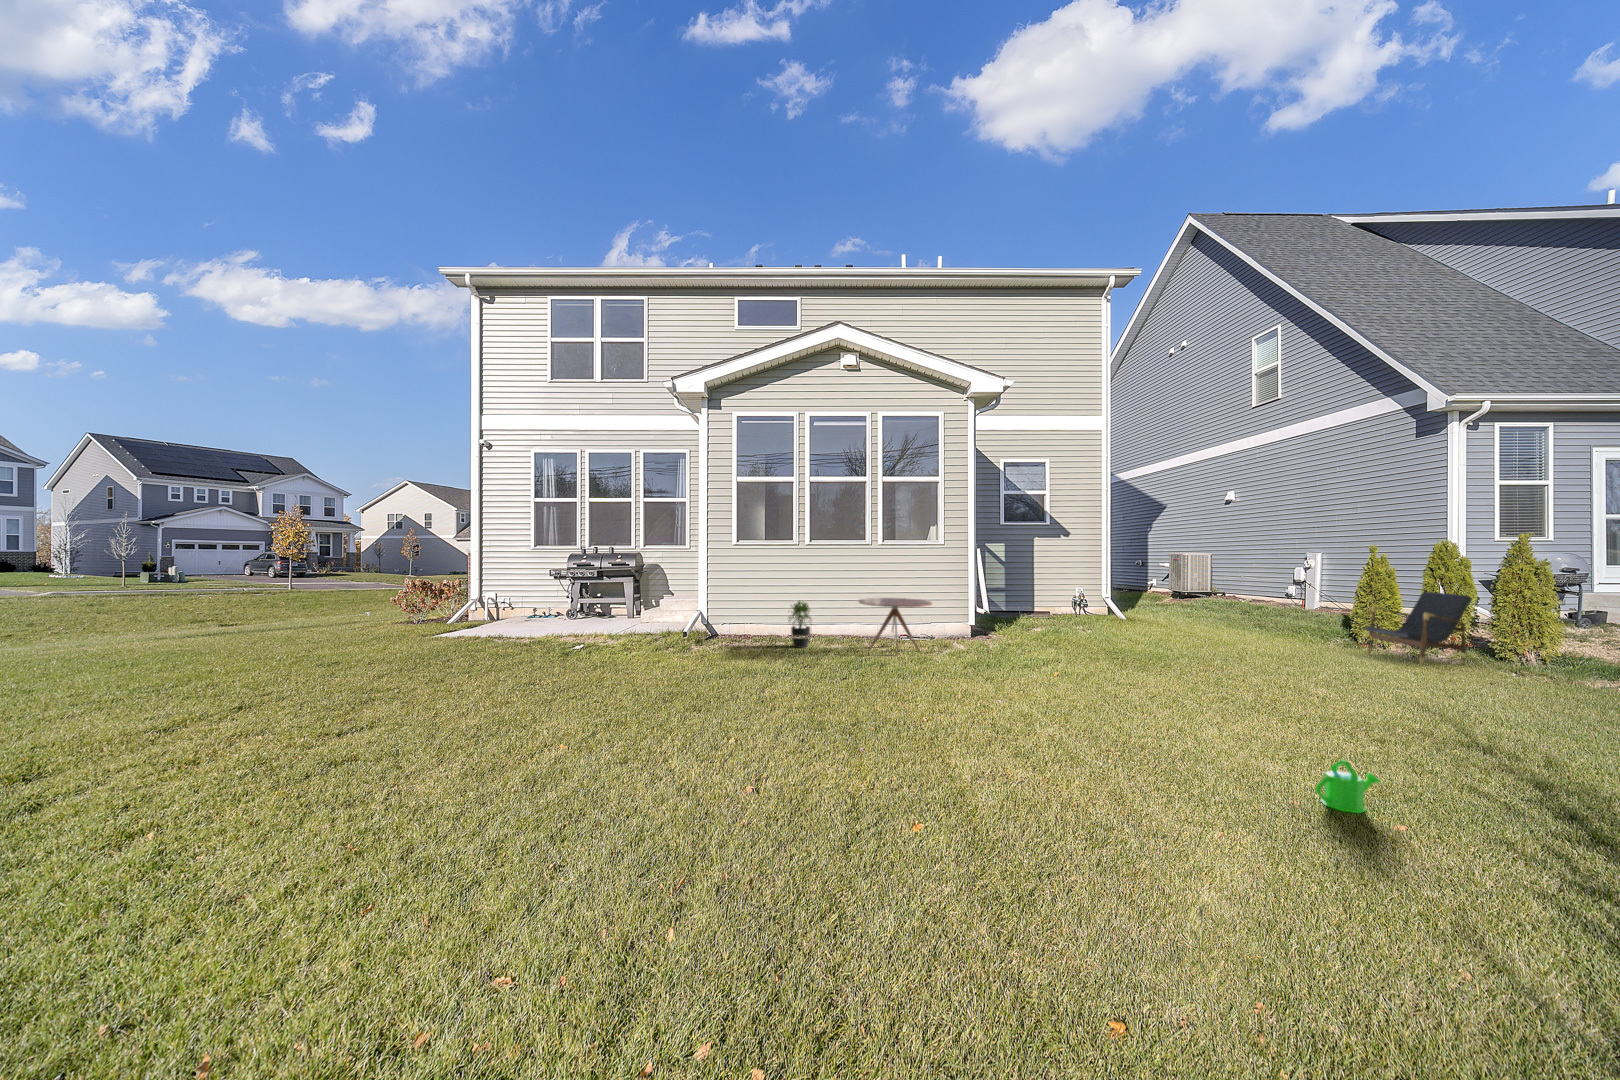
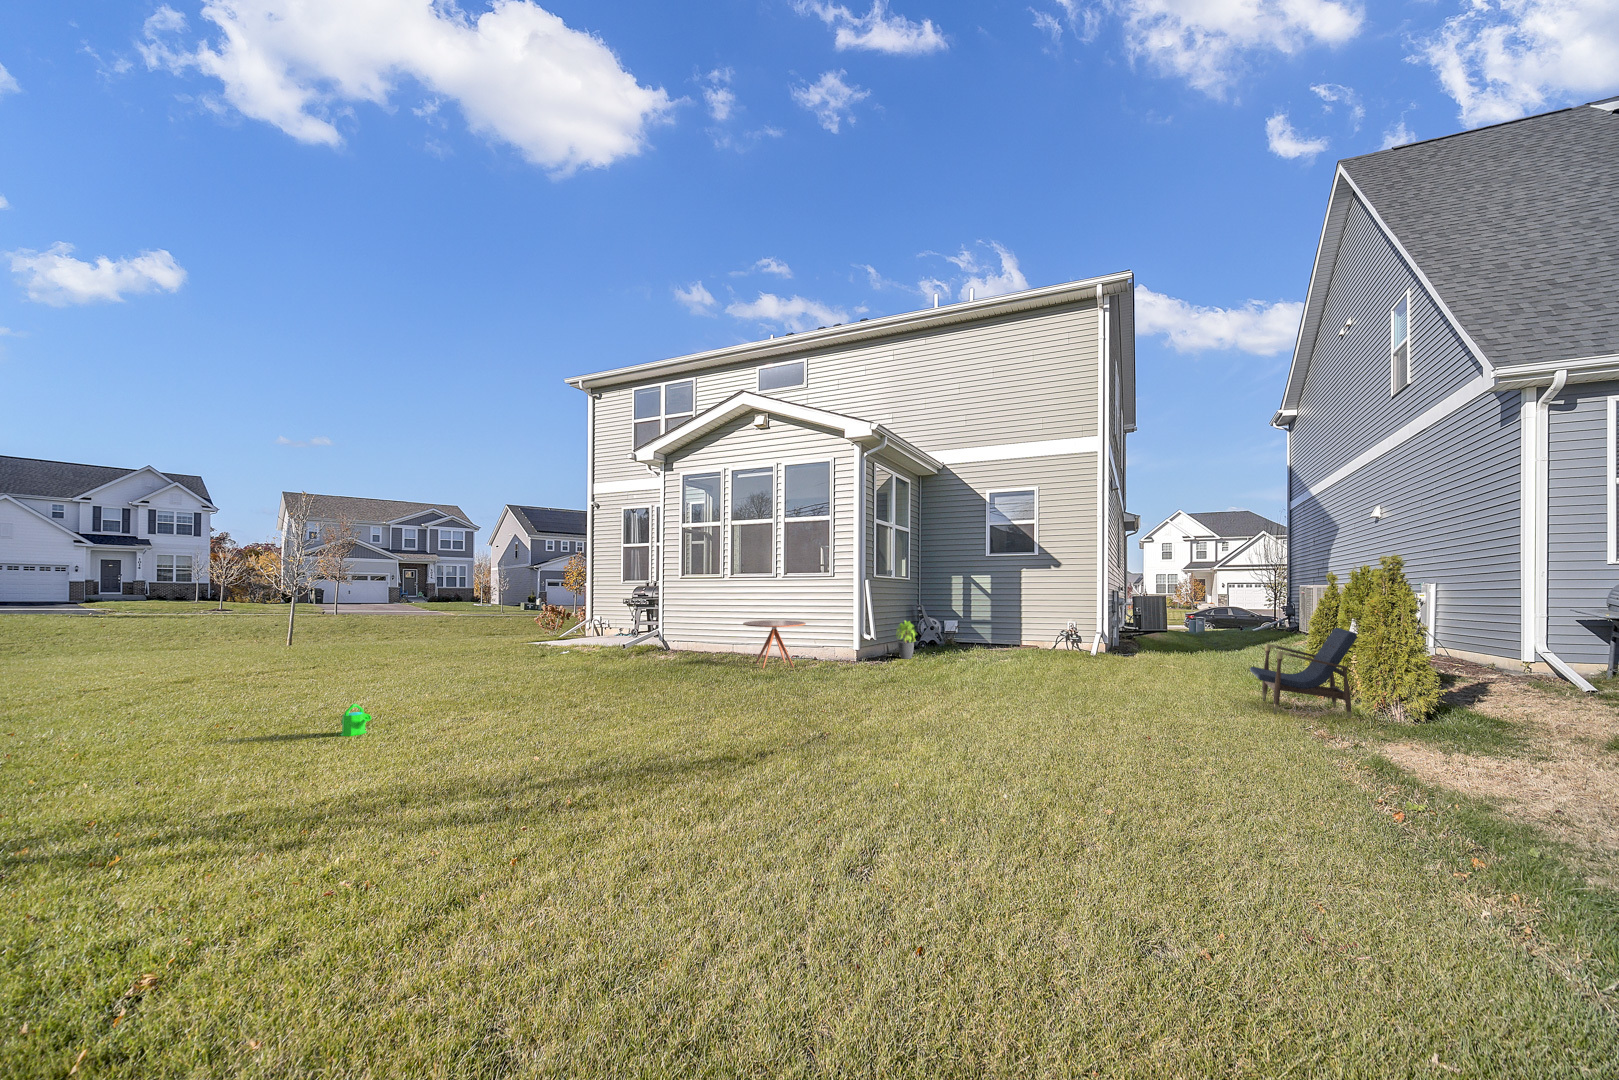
potted plant: present [789,600,811,648] -> present [896,621,915,659]
watering can: present [1315,760,1380,813] -> present [340,704,371,736]

